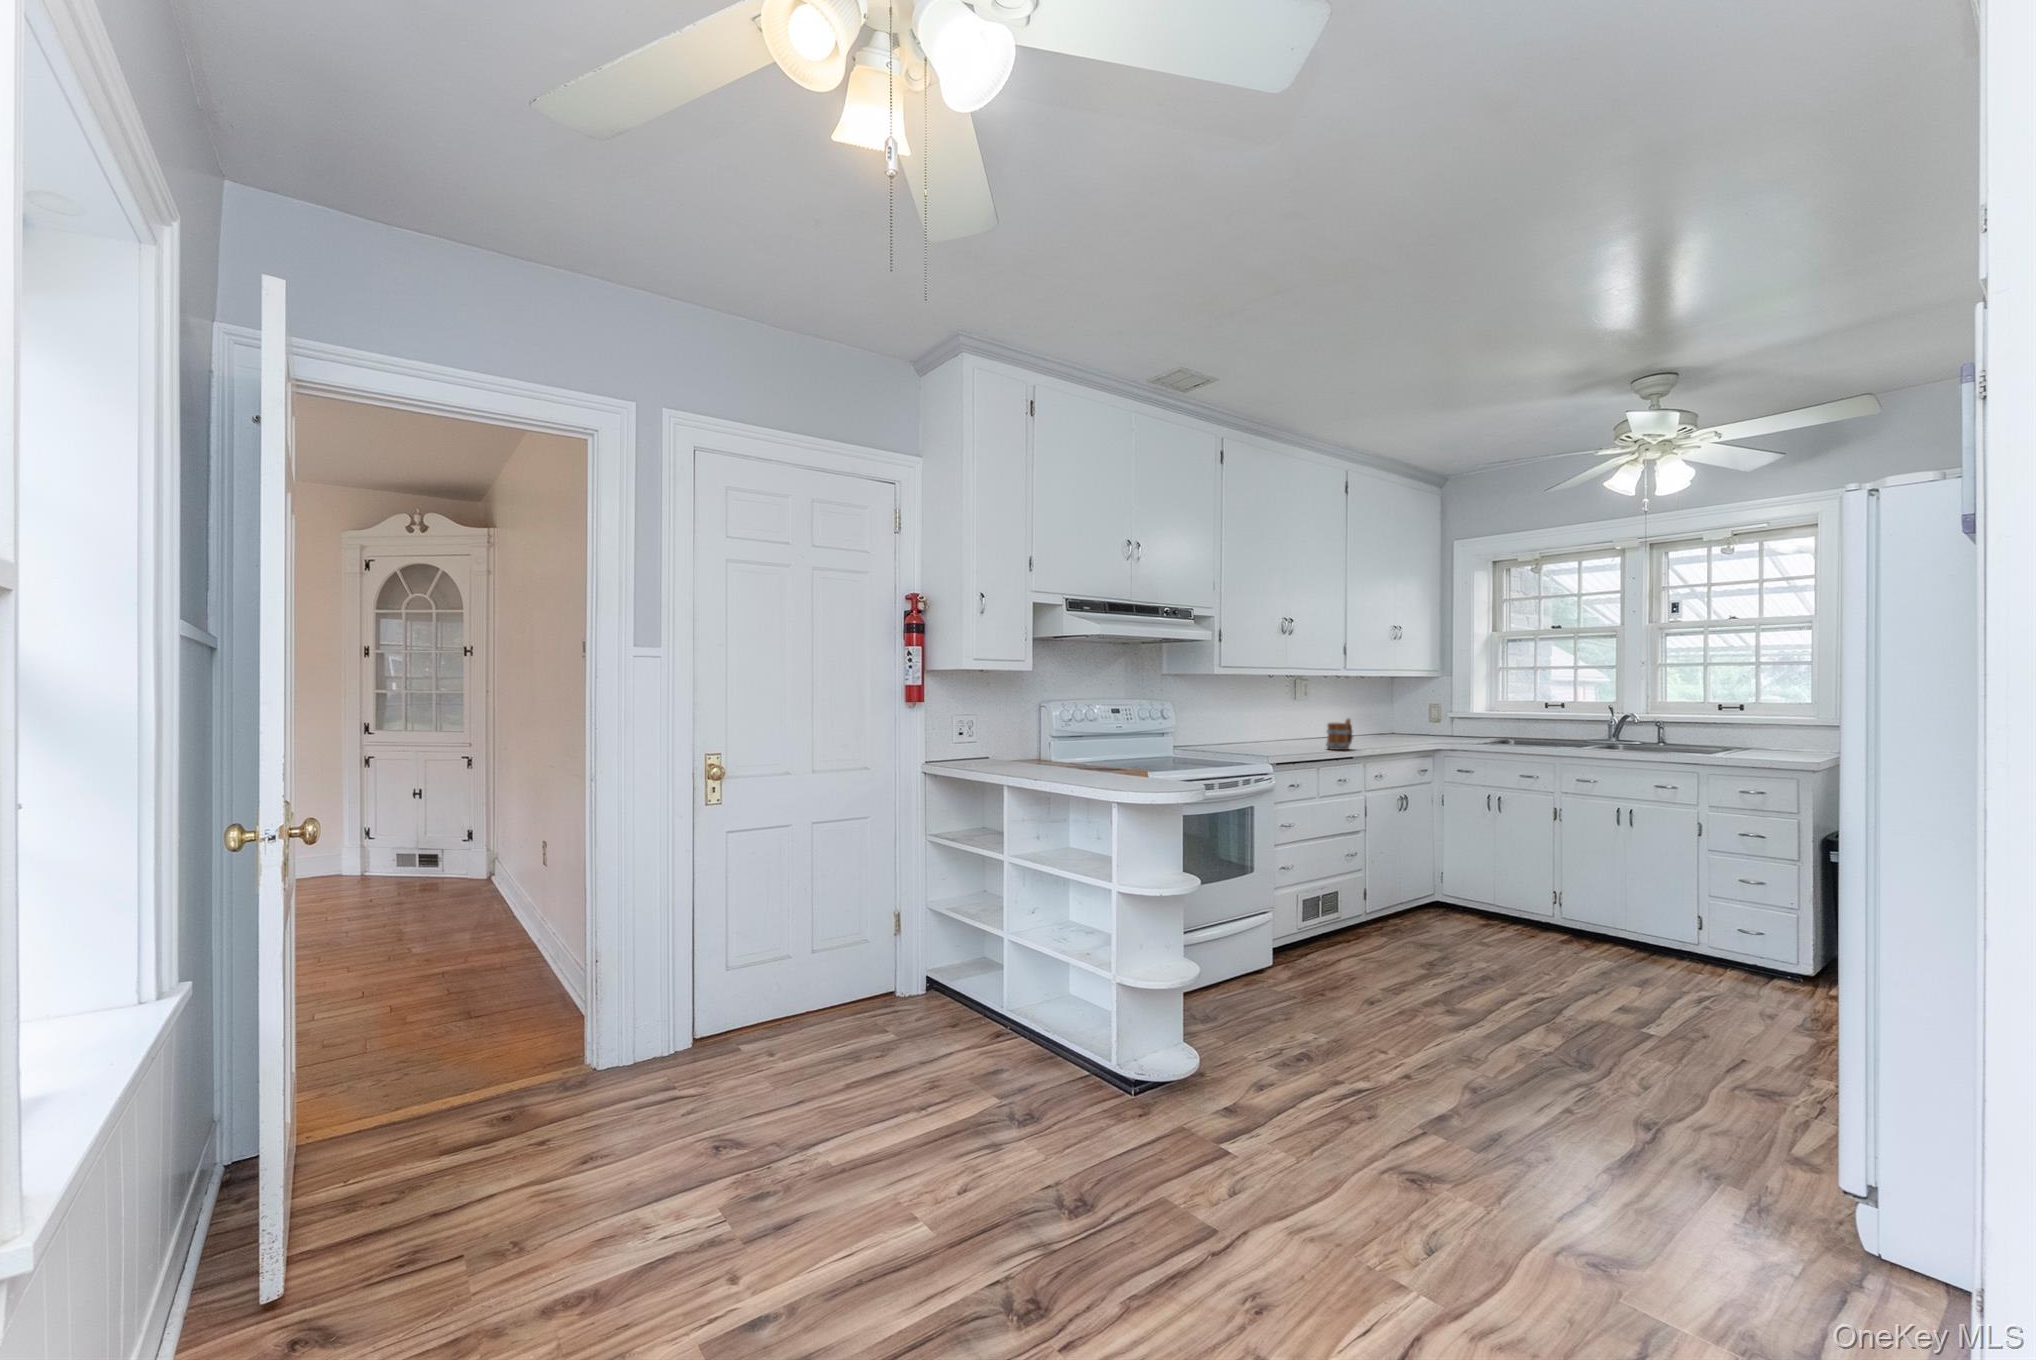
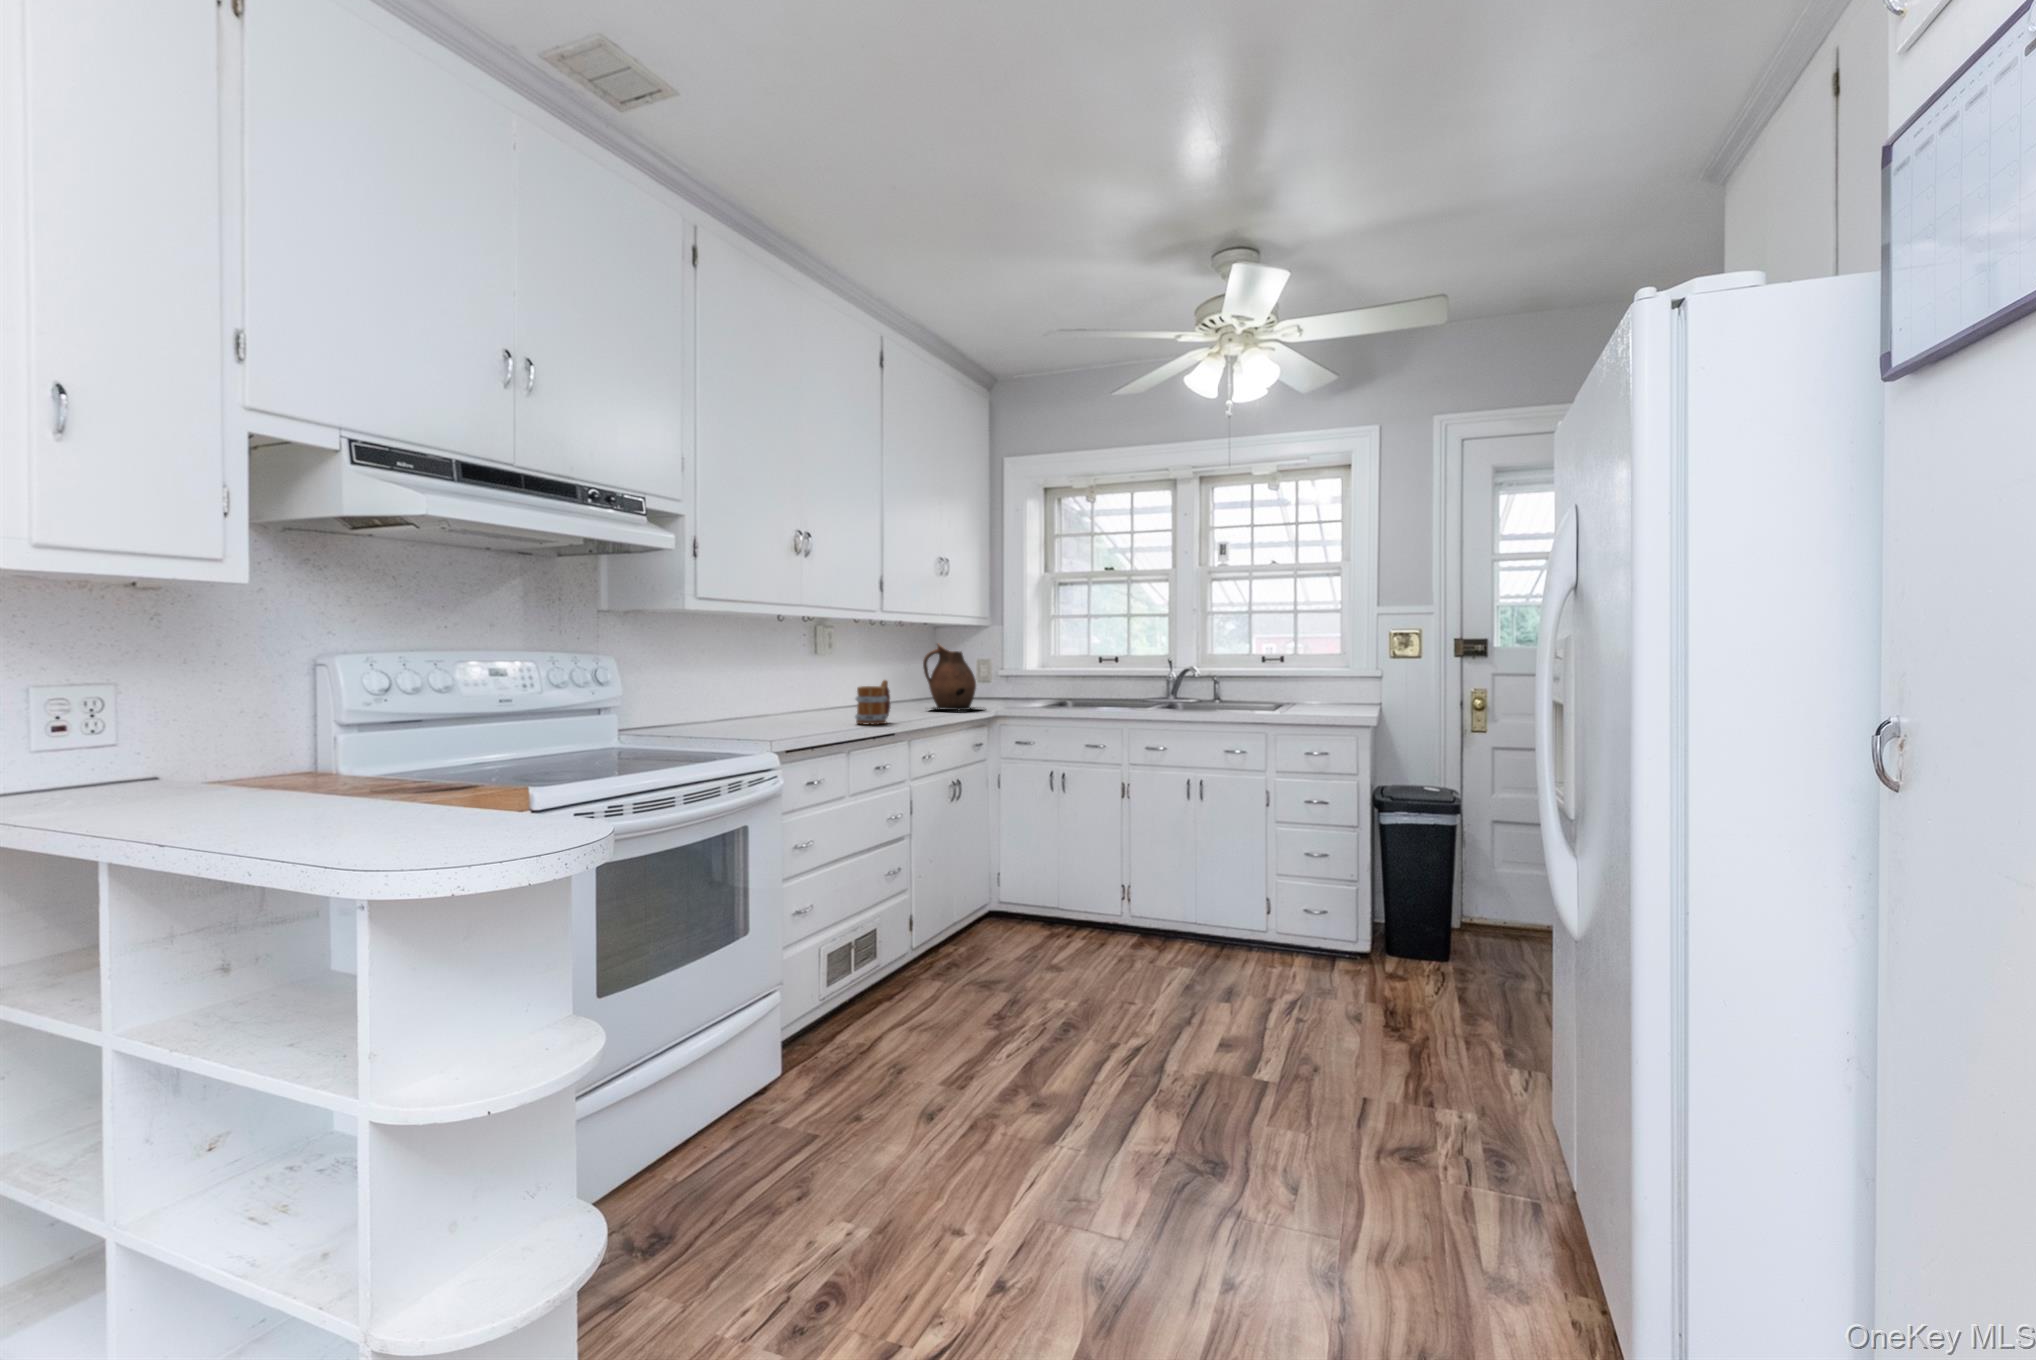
ceramic pitcher: none [1382,691,1435,744] -> present [923,644,978,710]

